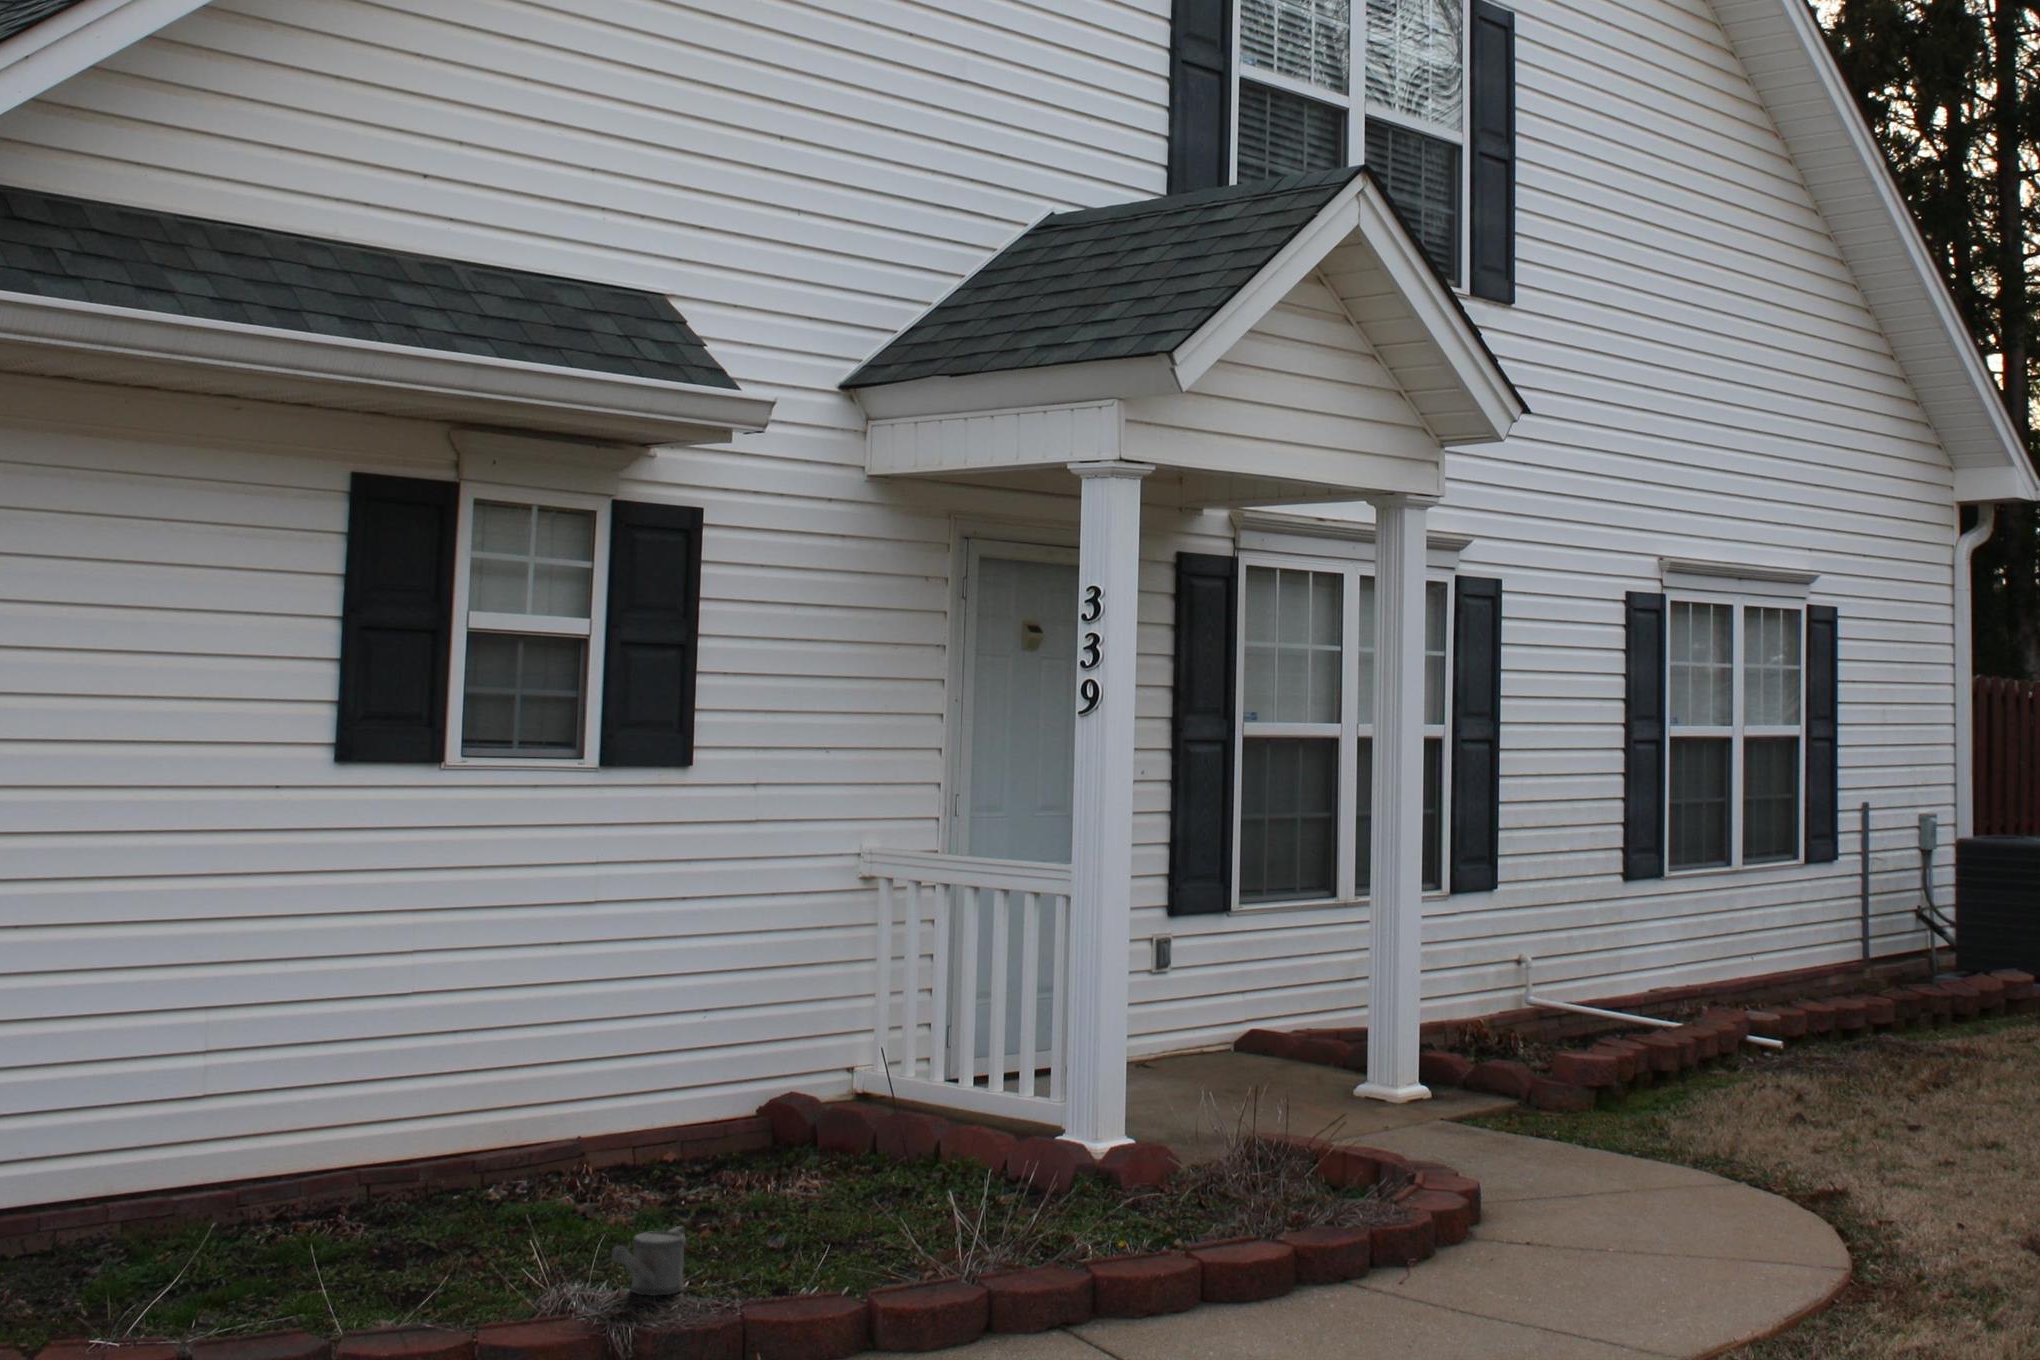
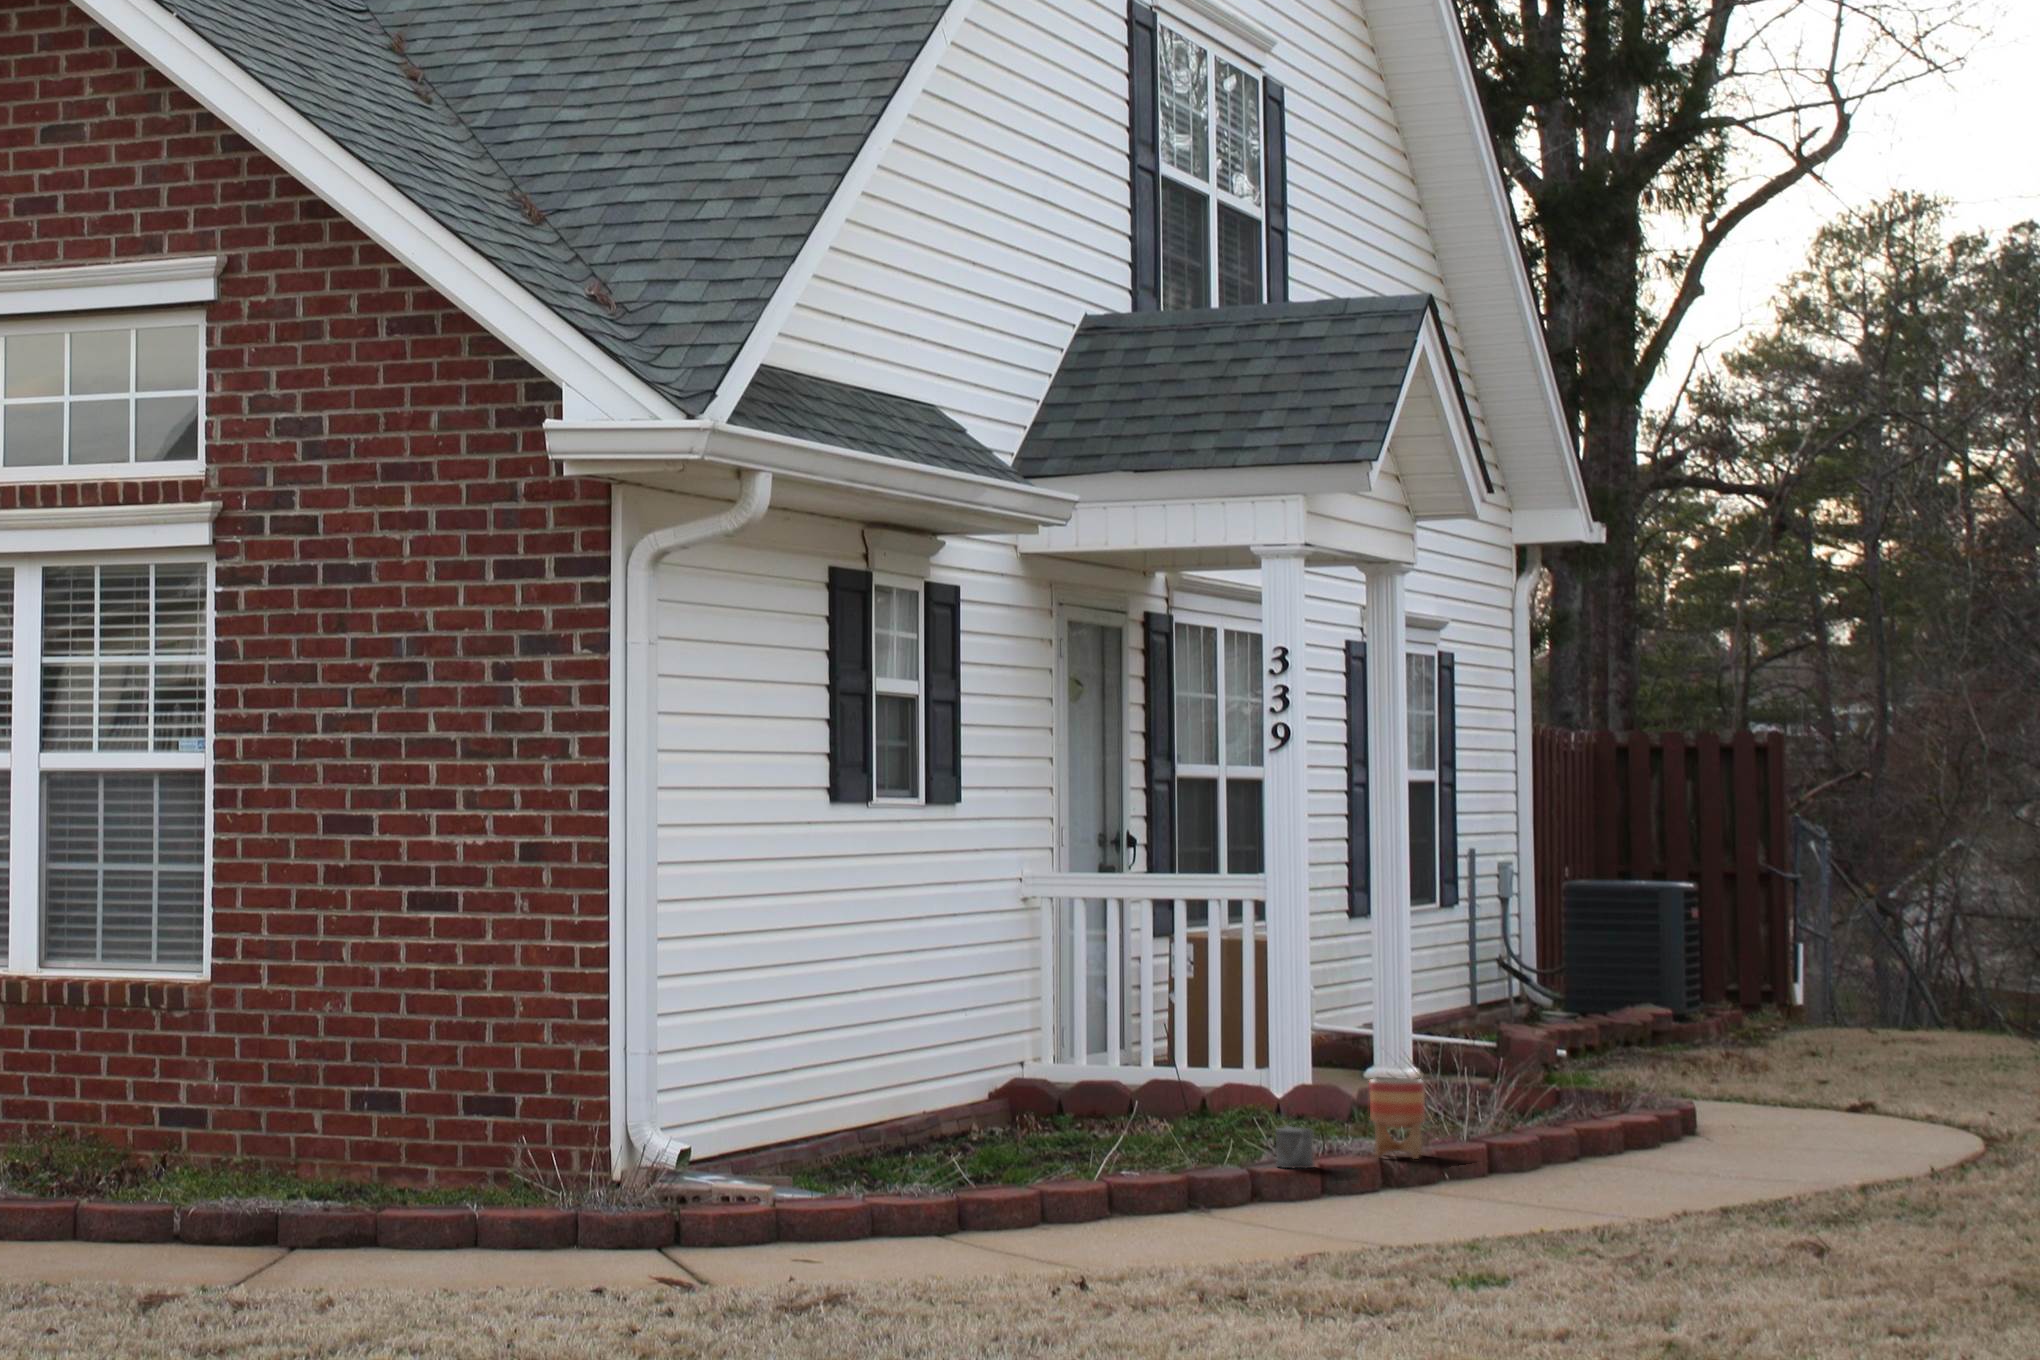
planter: none [824,1160,903,1283] -> present [1370,1078,1425,1159]

